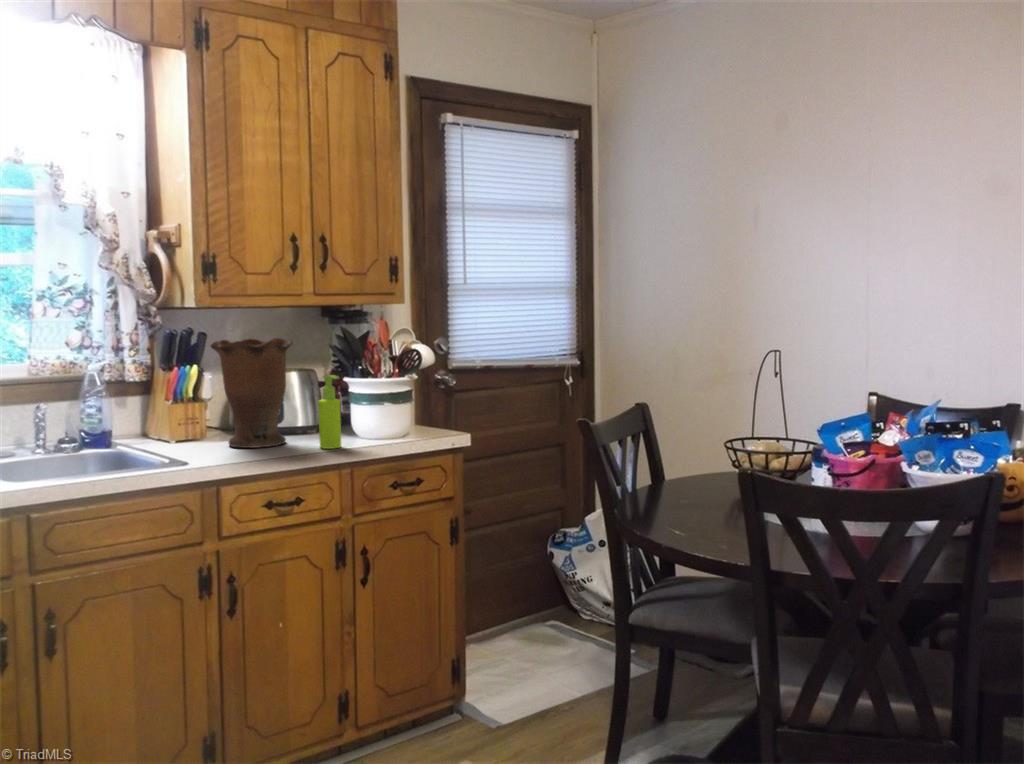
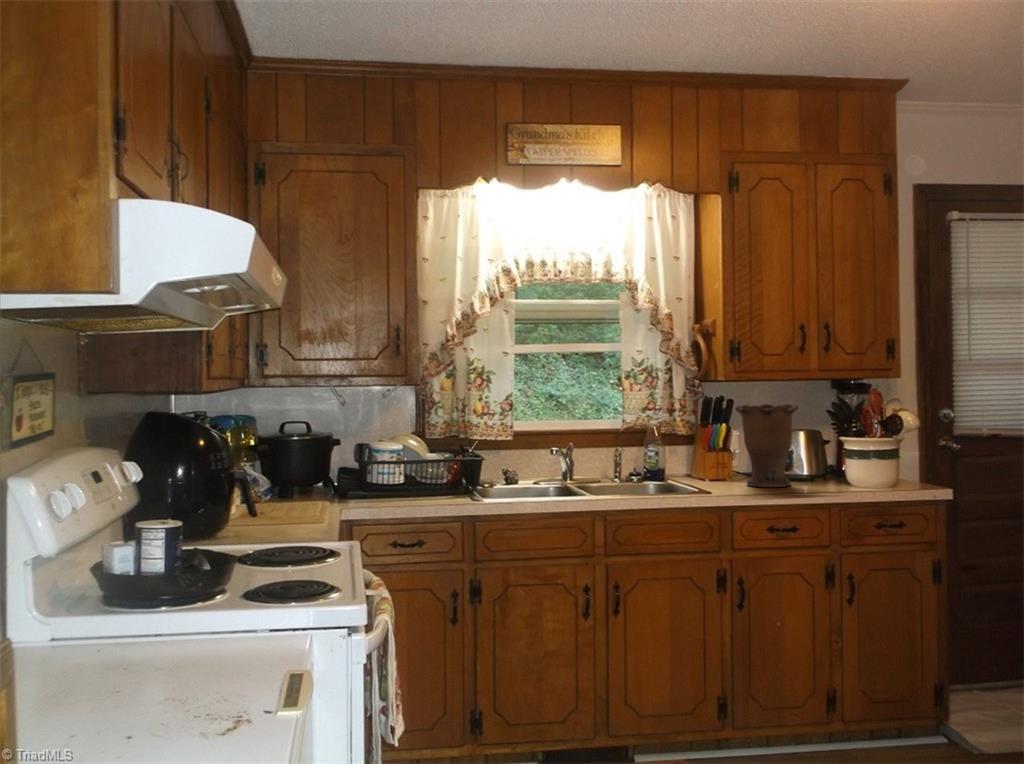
soap dispenser: present [318,375,341,449] -> none [814,433,832,491]

